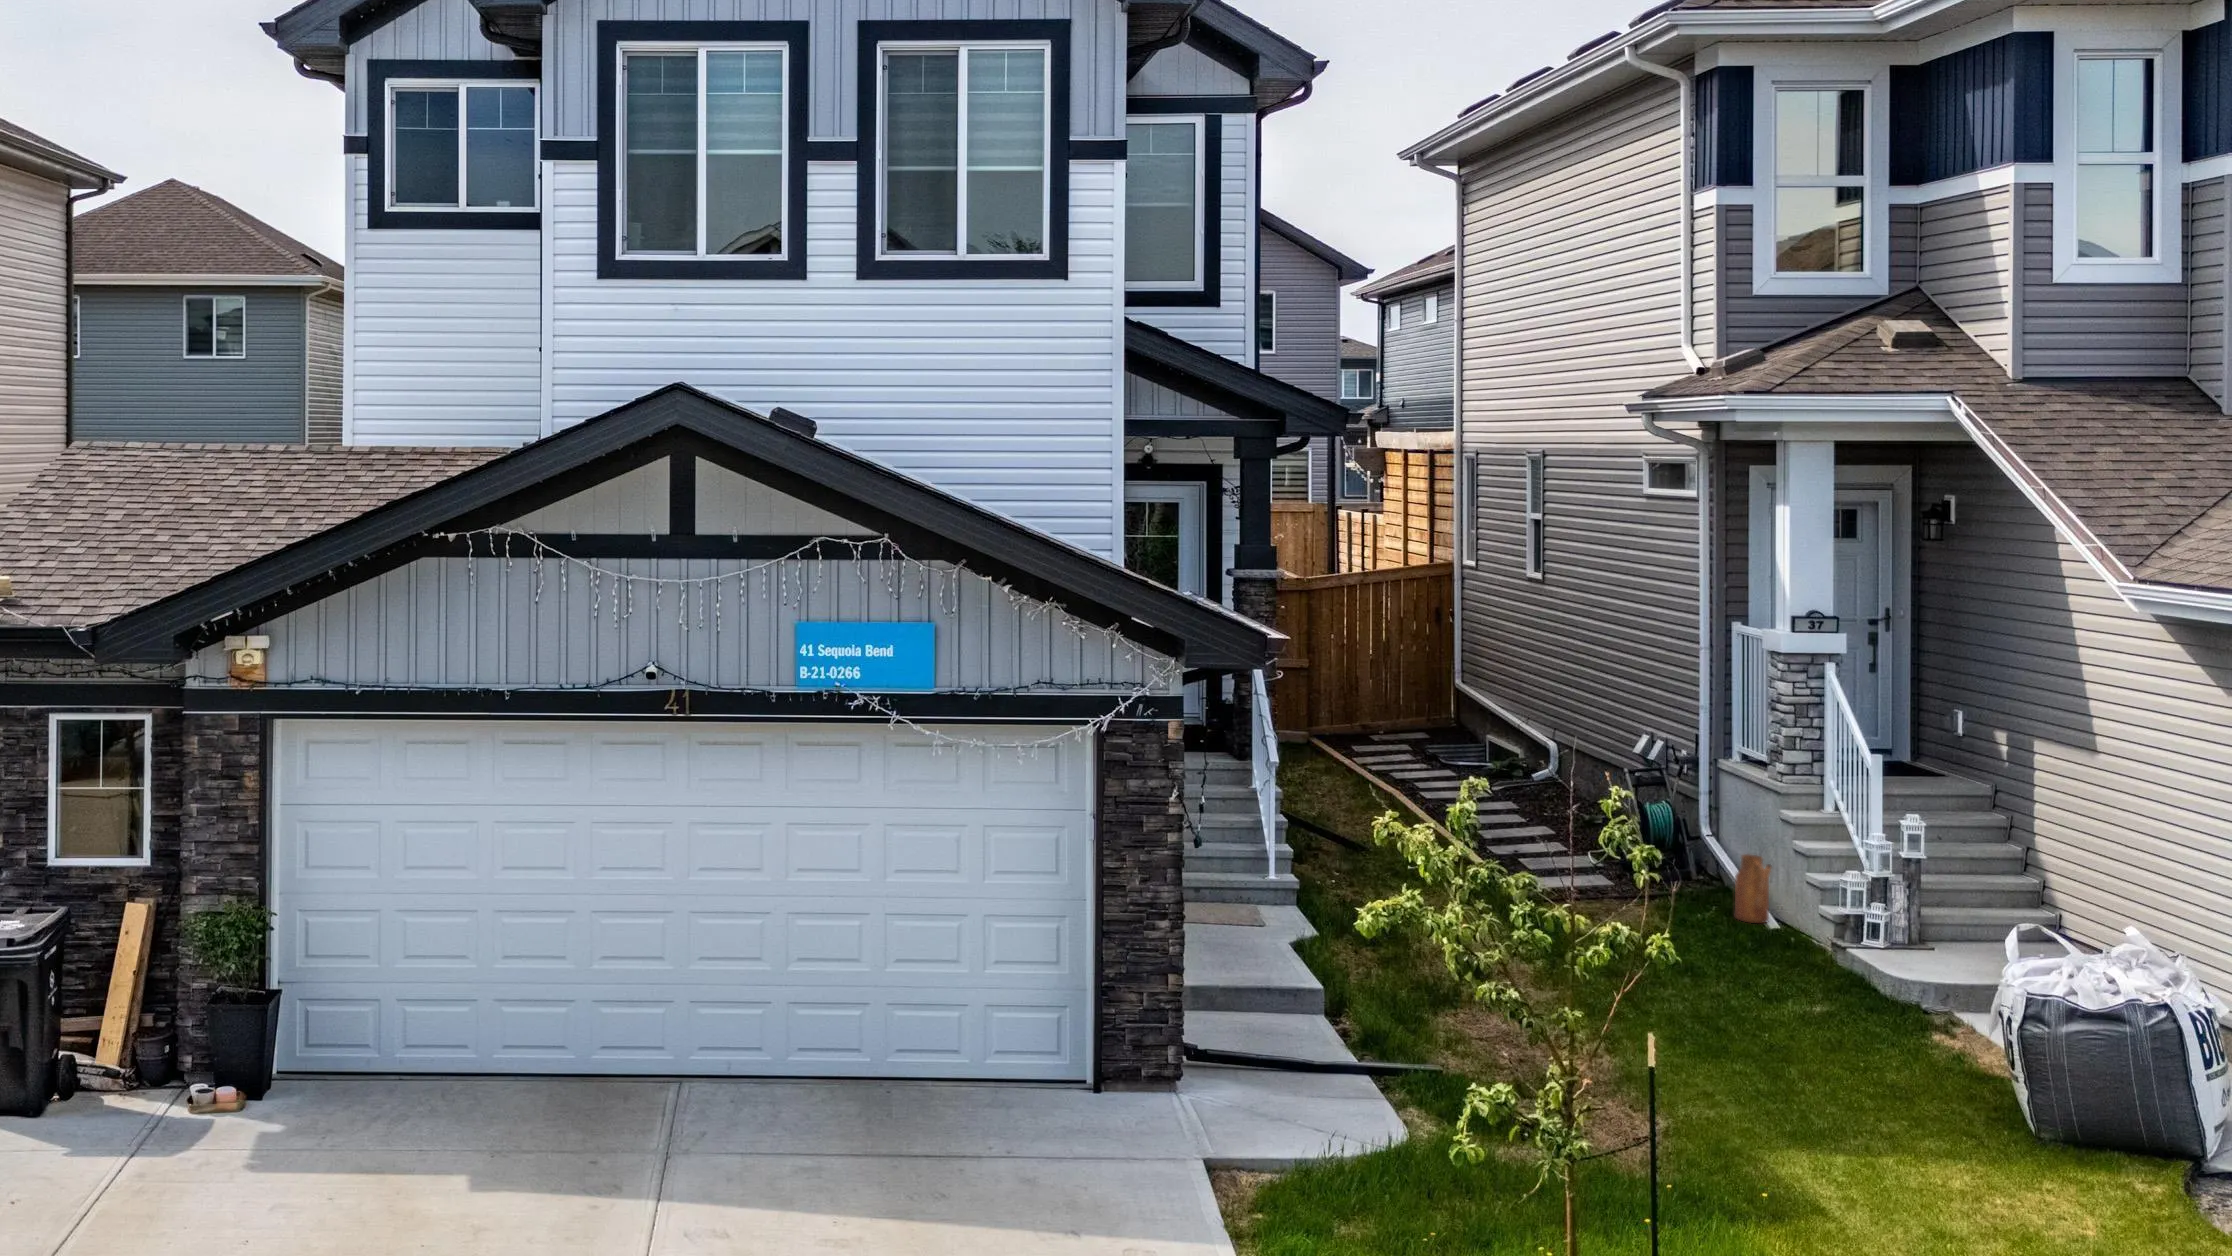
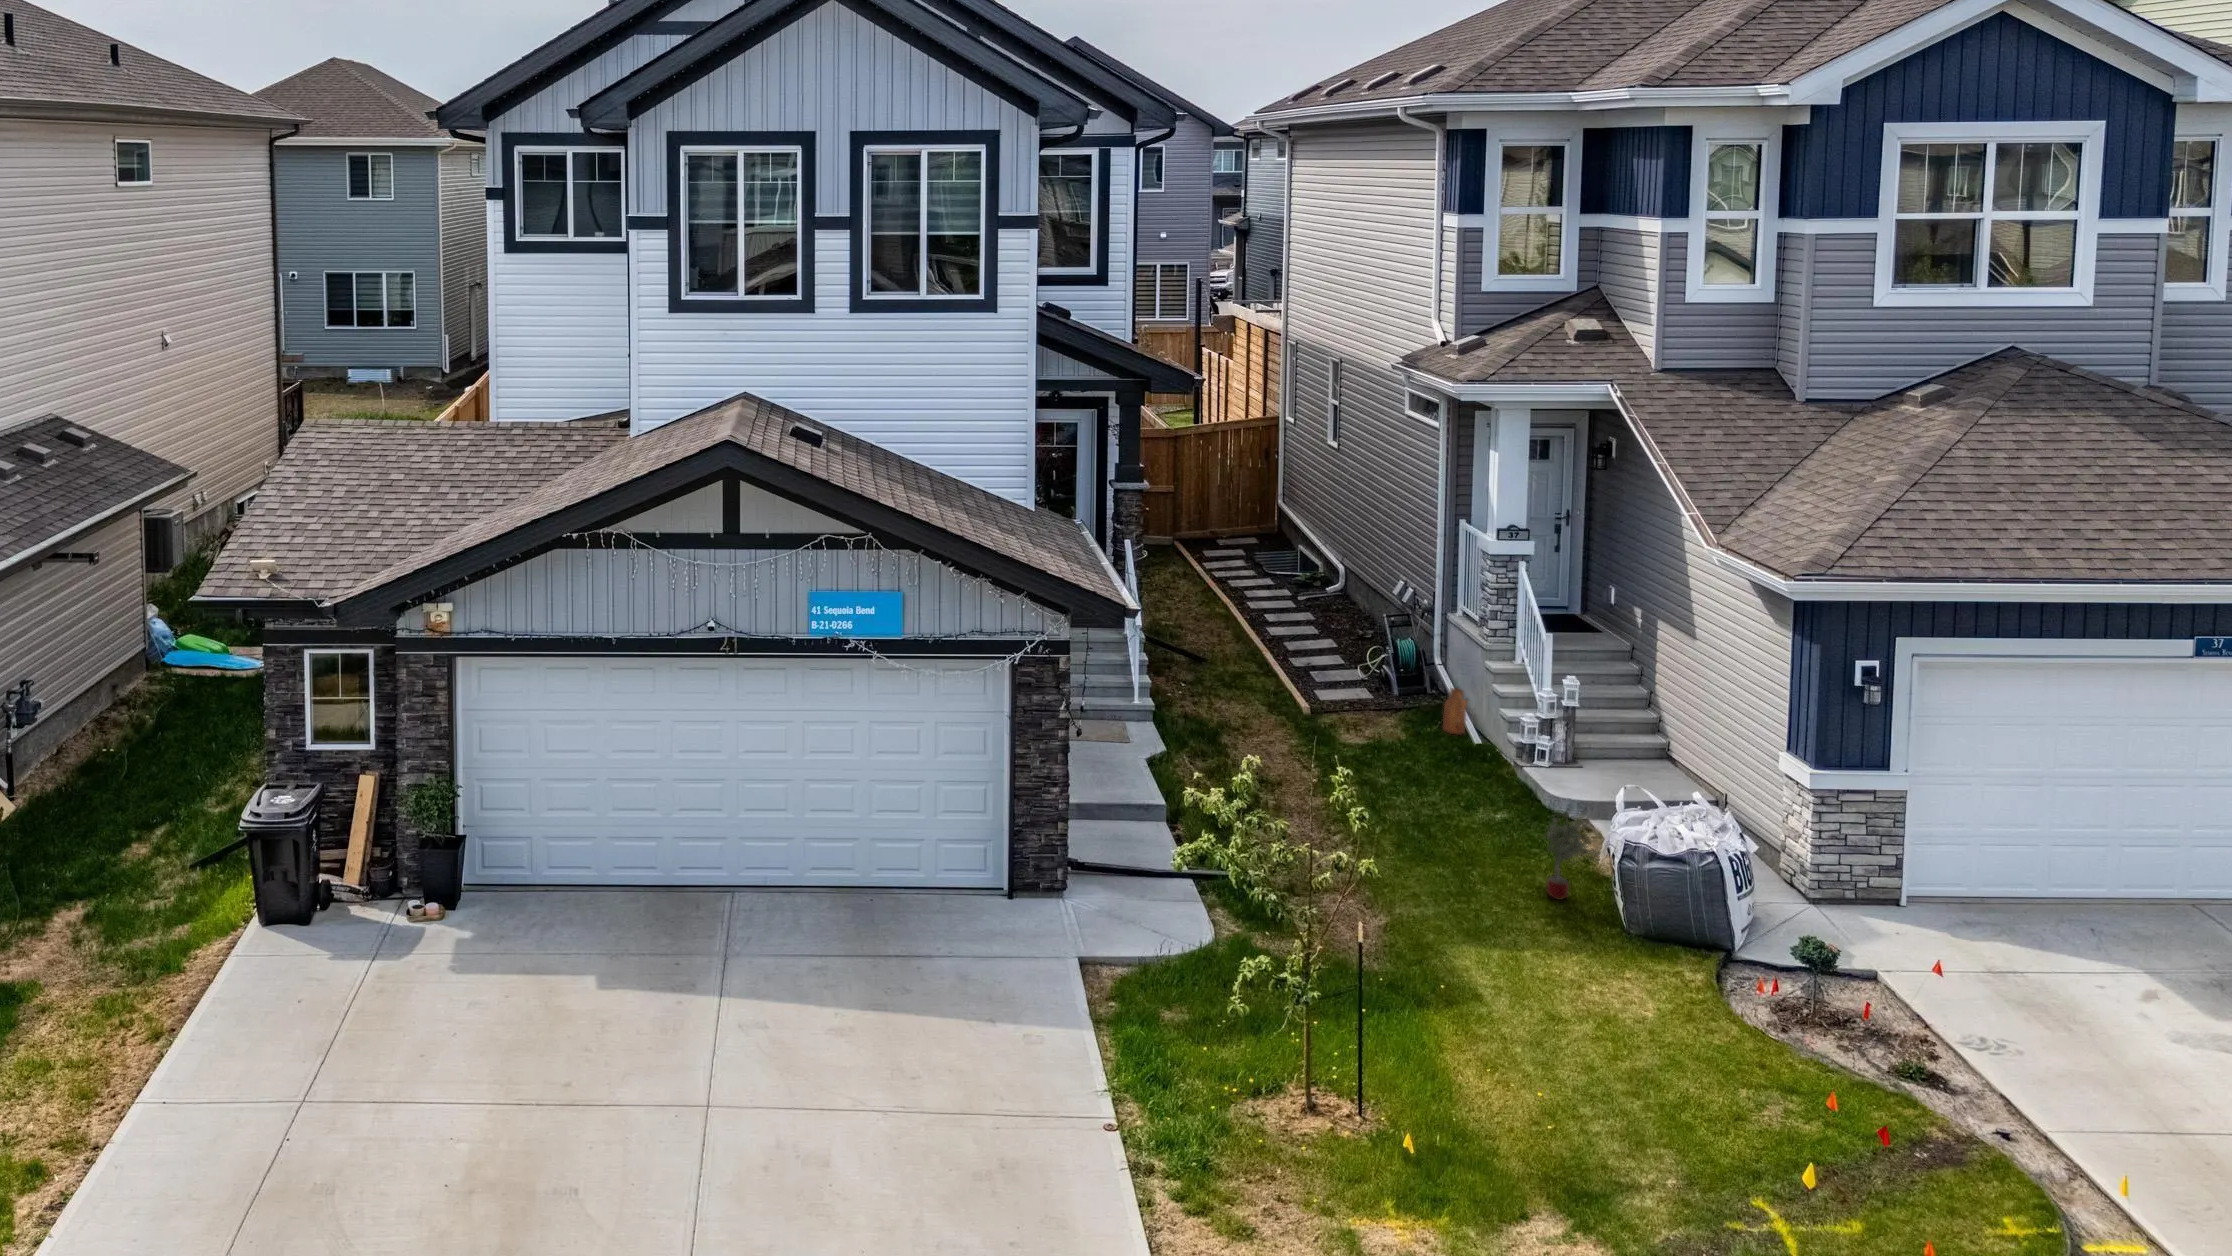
potted tree: none [1923,960,2023,1113] -> present [1547,807,1600,900]

